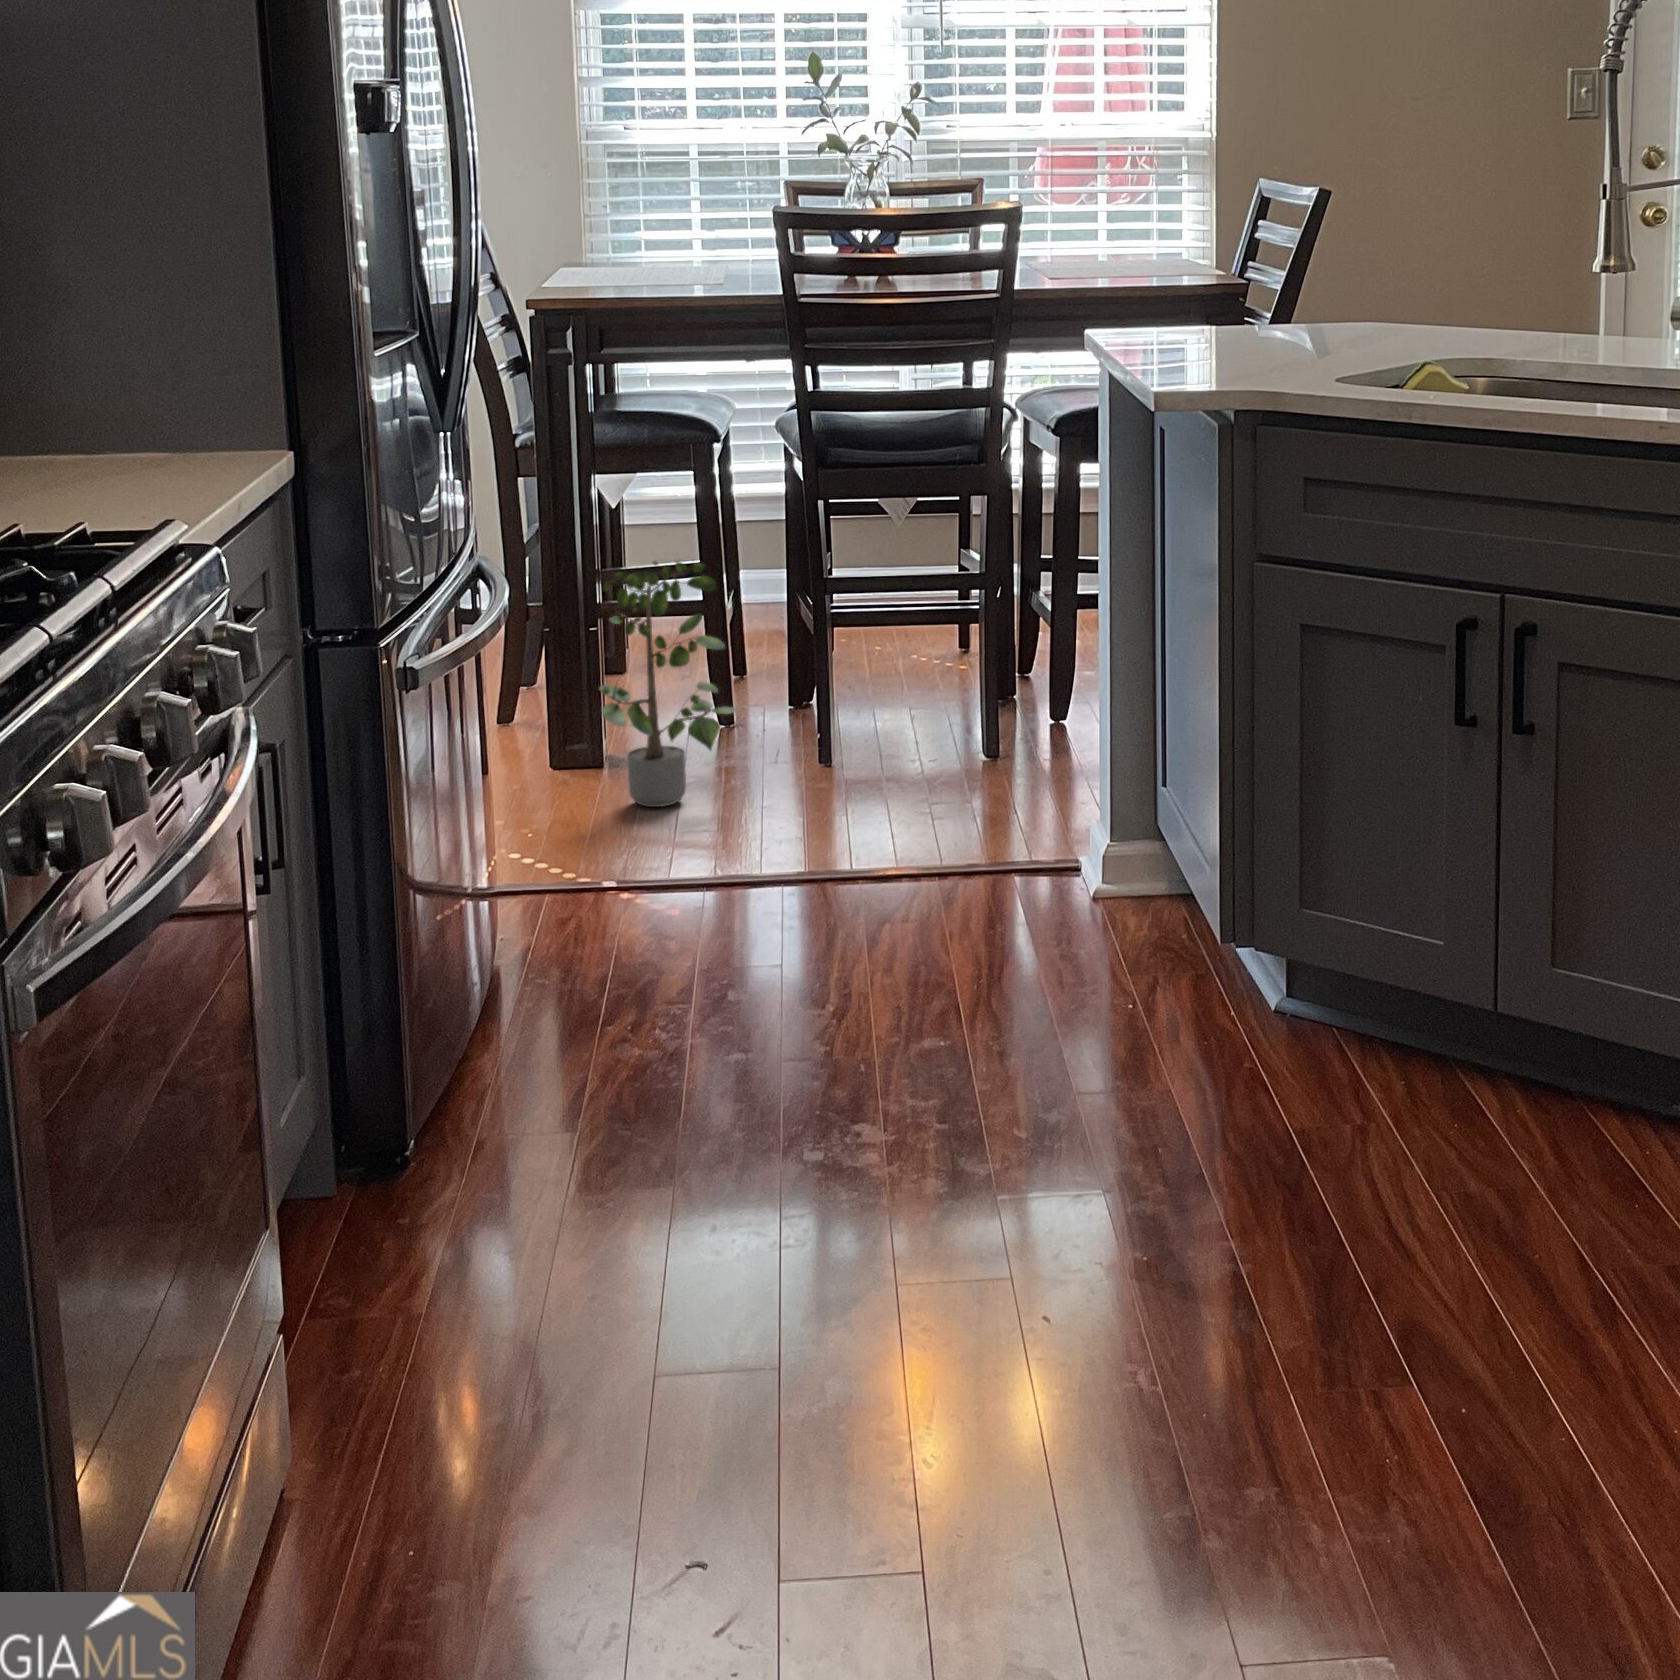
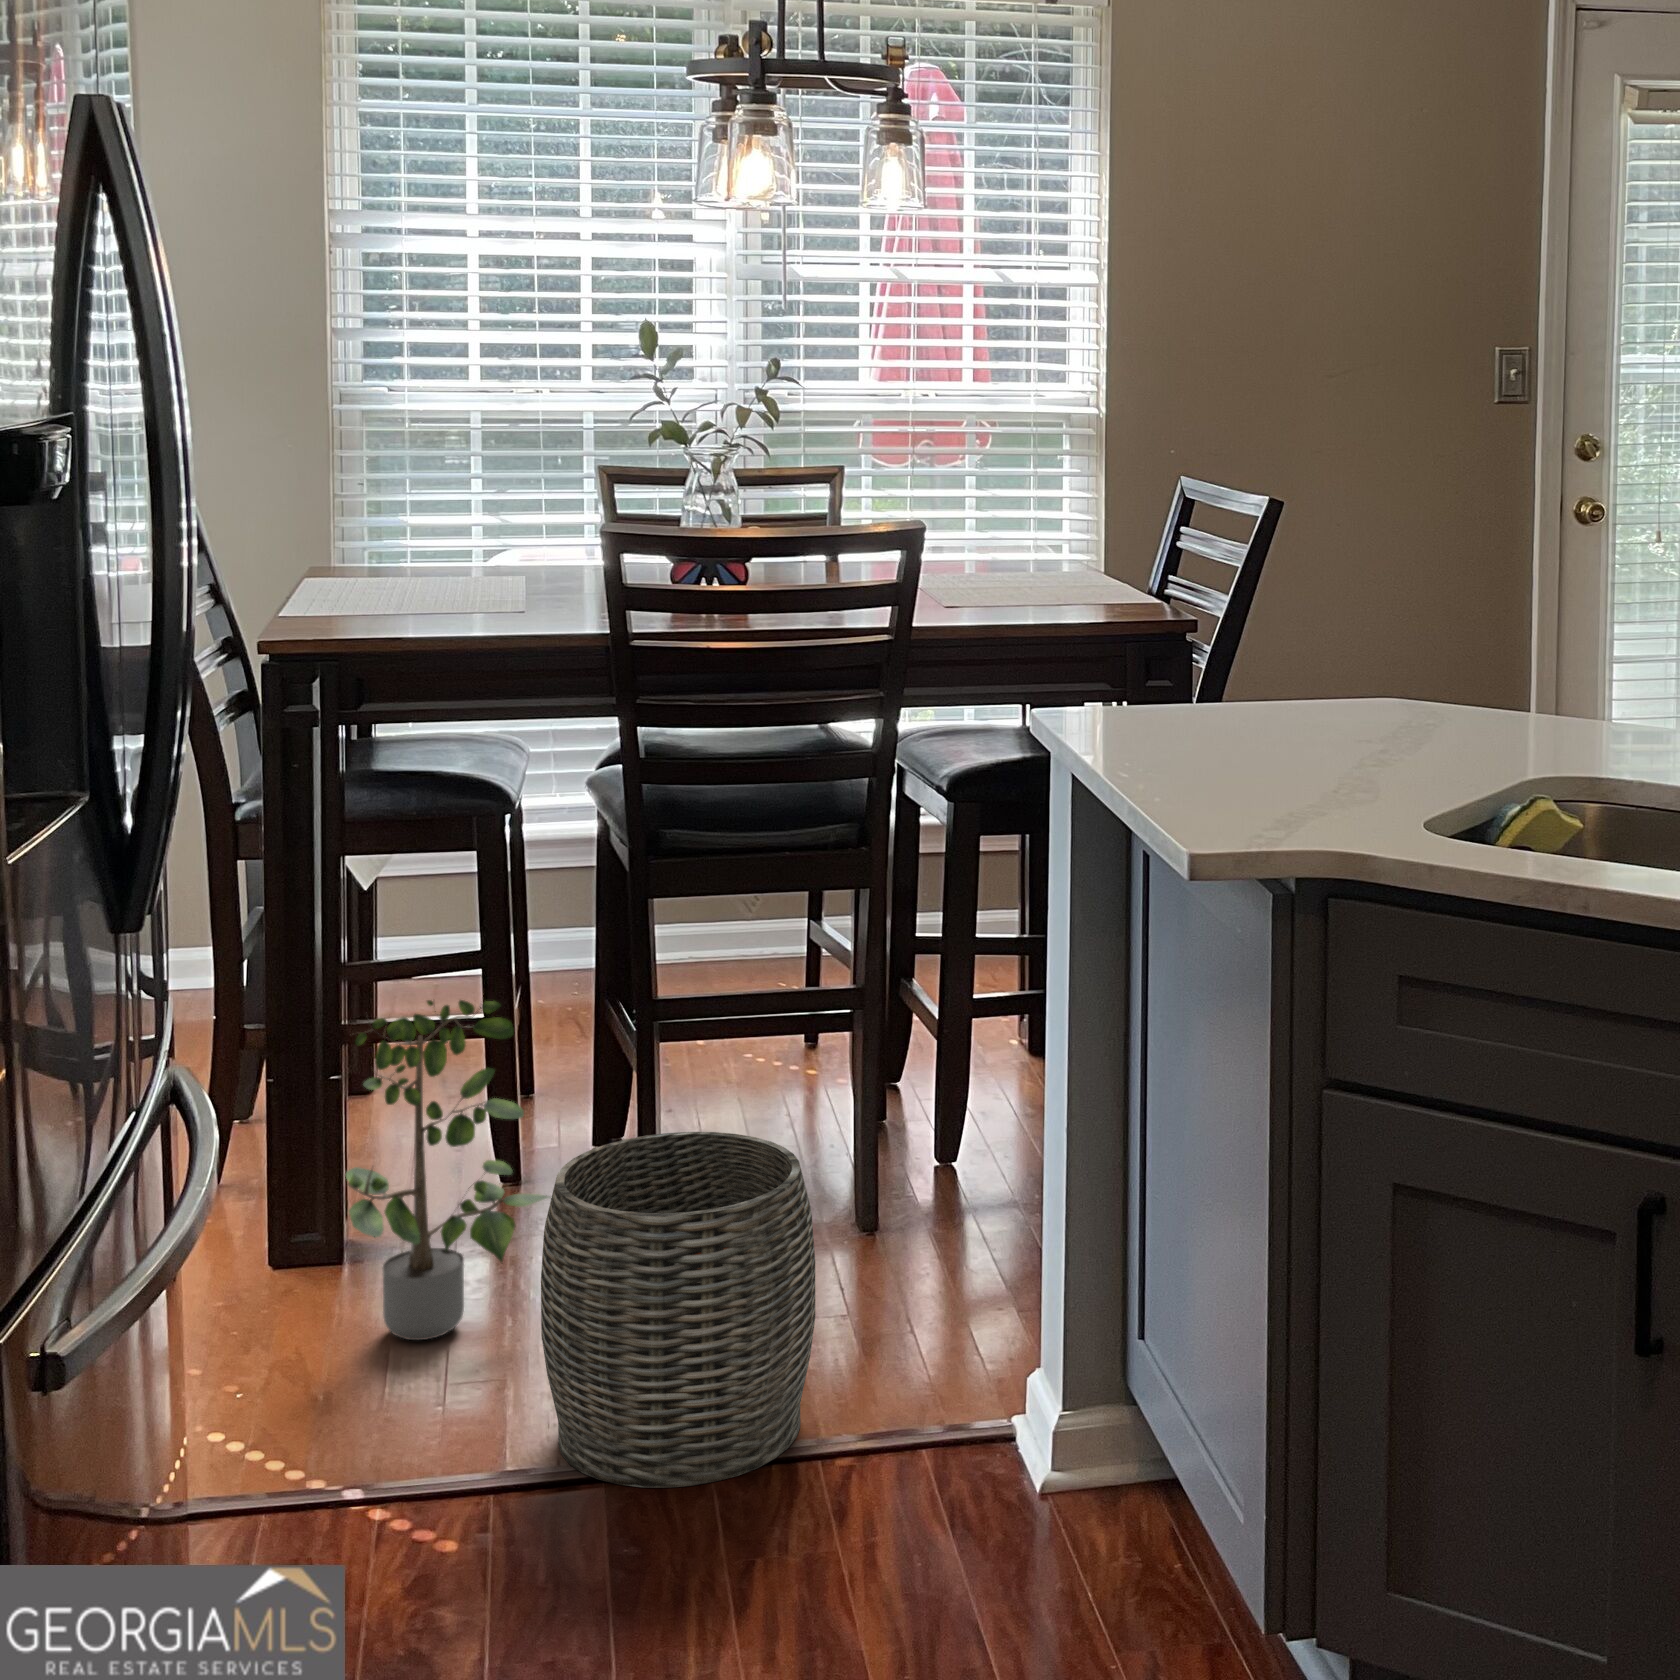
woven basket: none [734,650,929,884] -> present [541,1132,815,1488]

